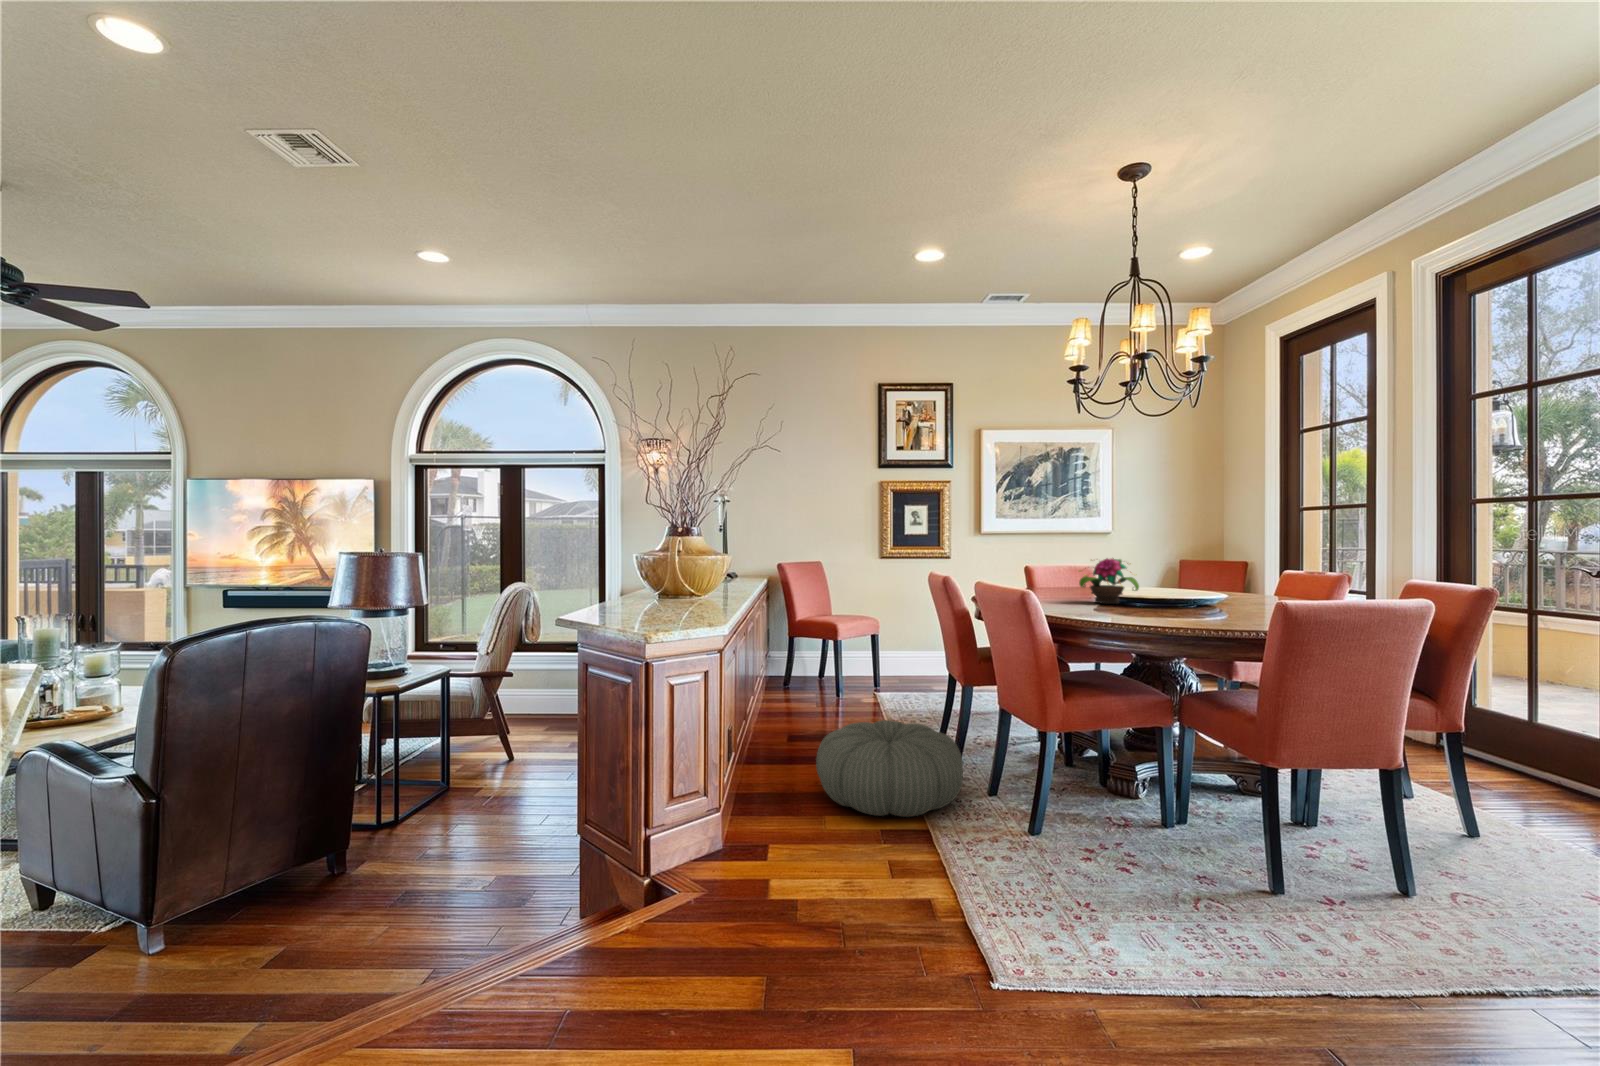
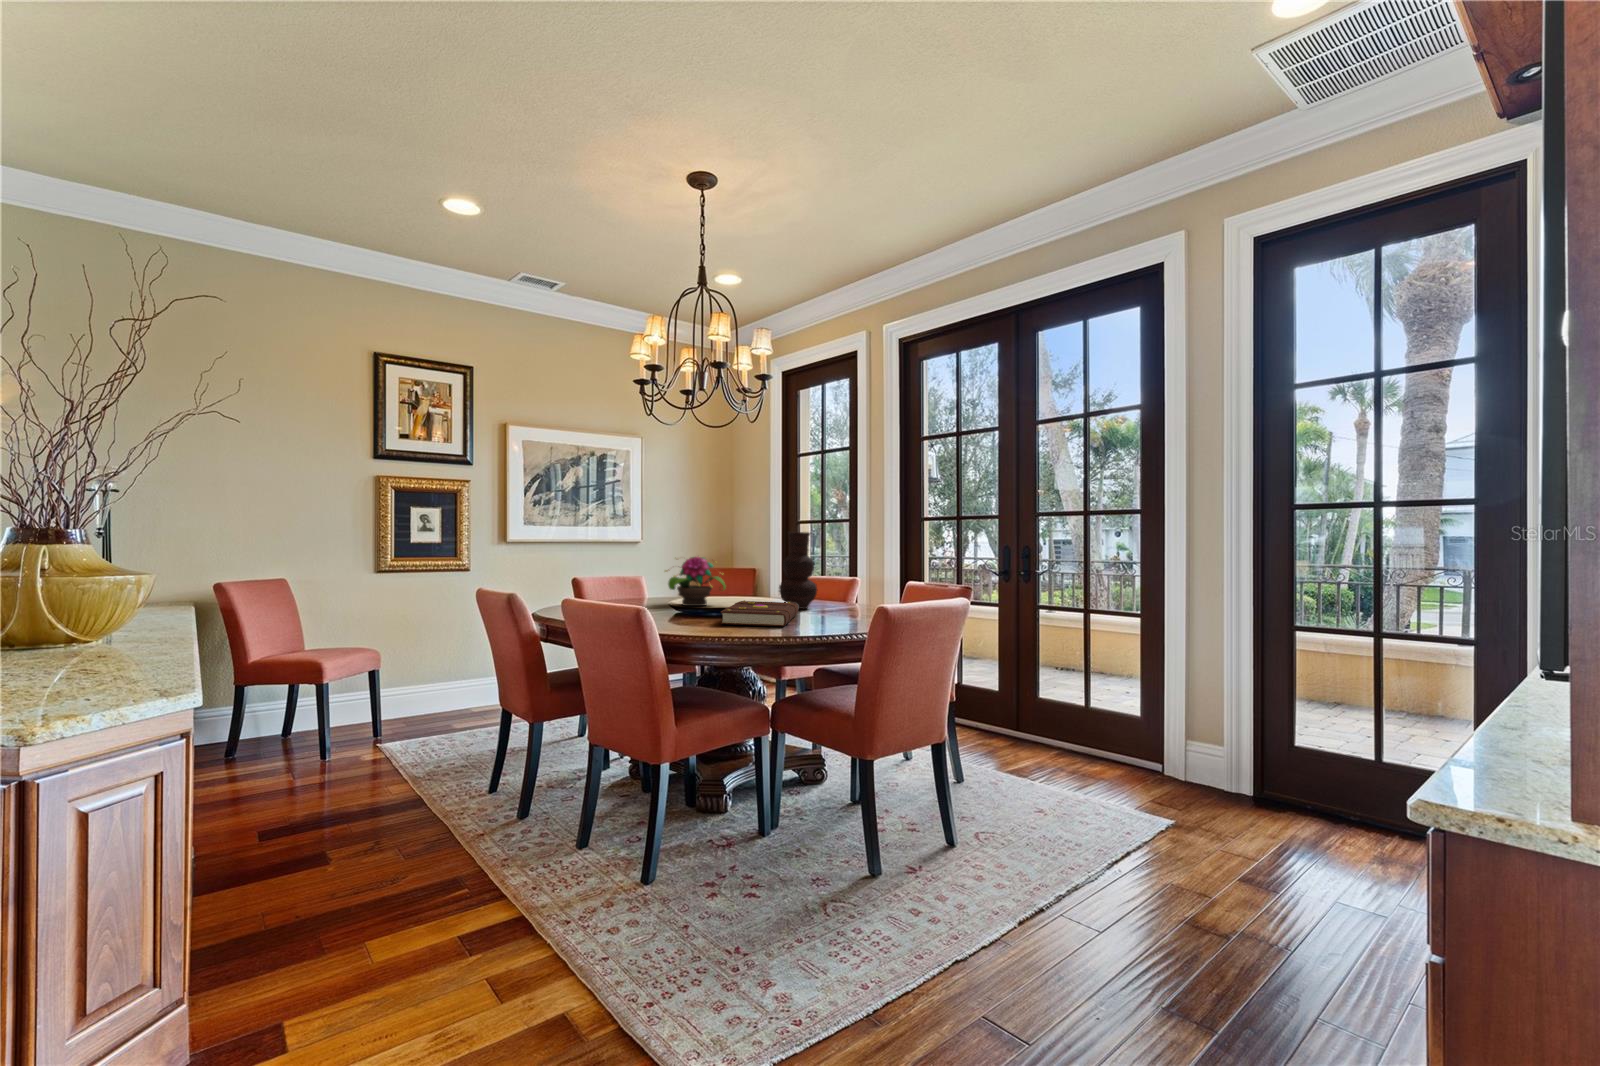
vase: none [1191,534,1237,612] -> present [779,532,817,609]
book: none [1108,599,1205,623] -> present [720,600,798,626]
pouf: present [816,720,963,817] -> none [333,778,555,922]

